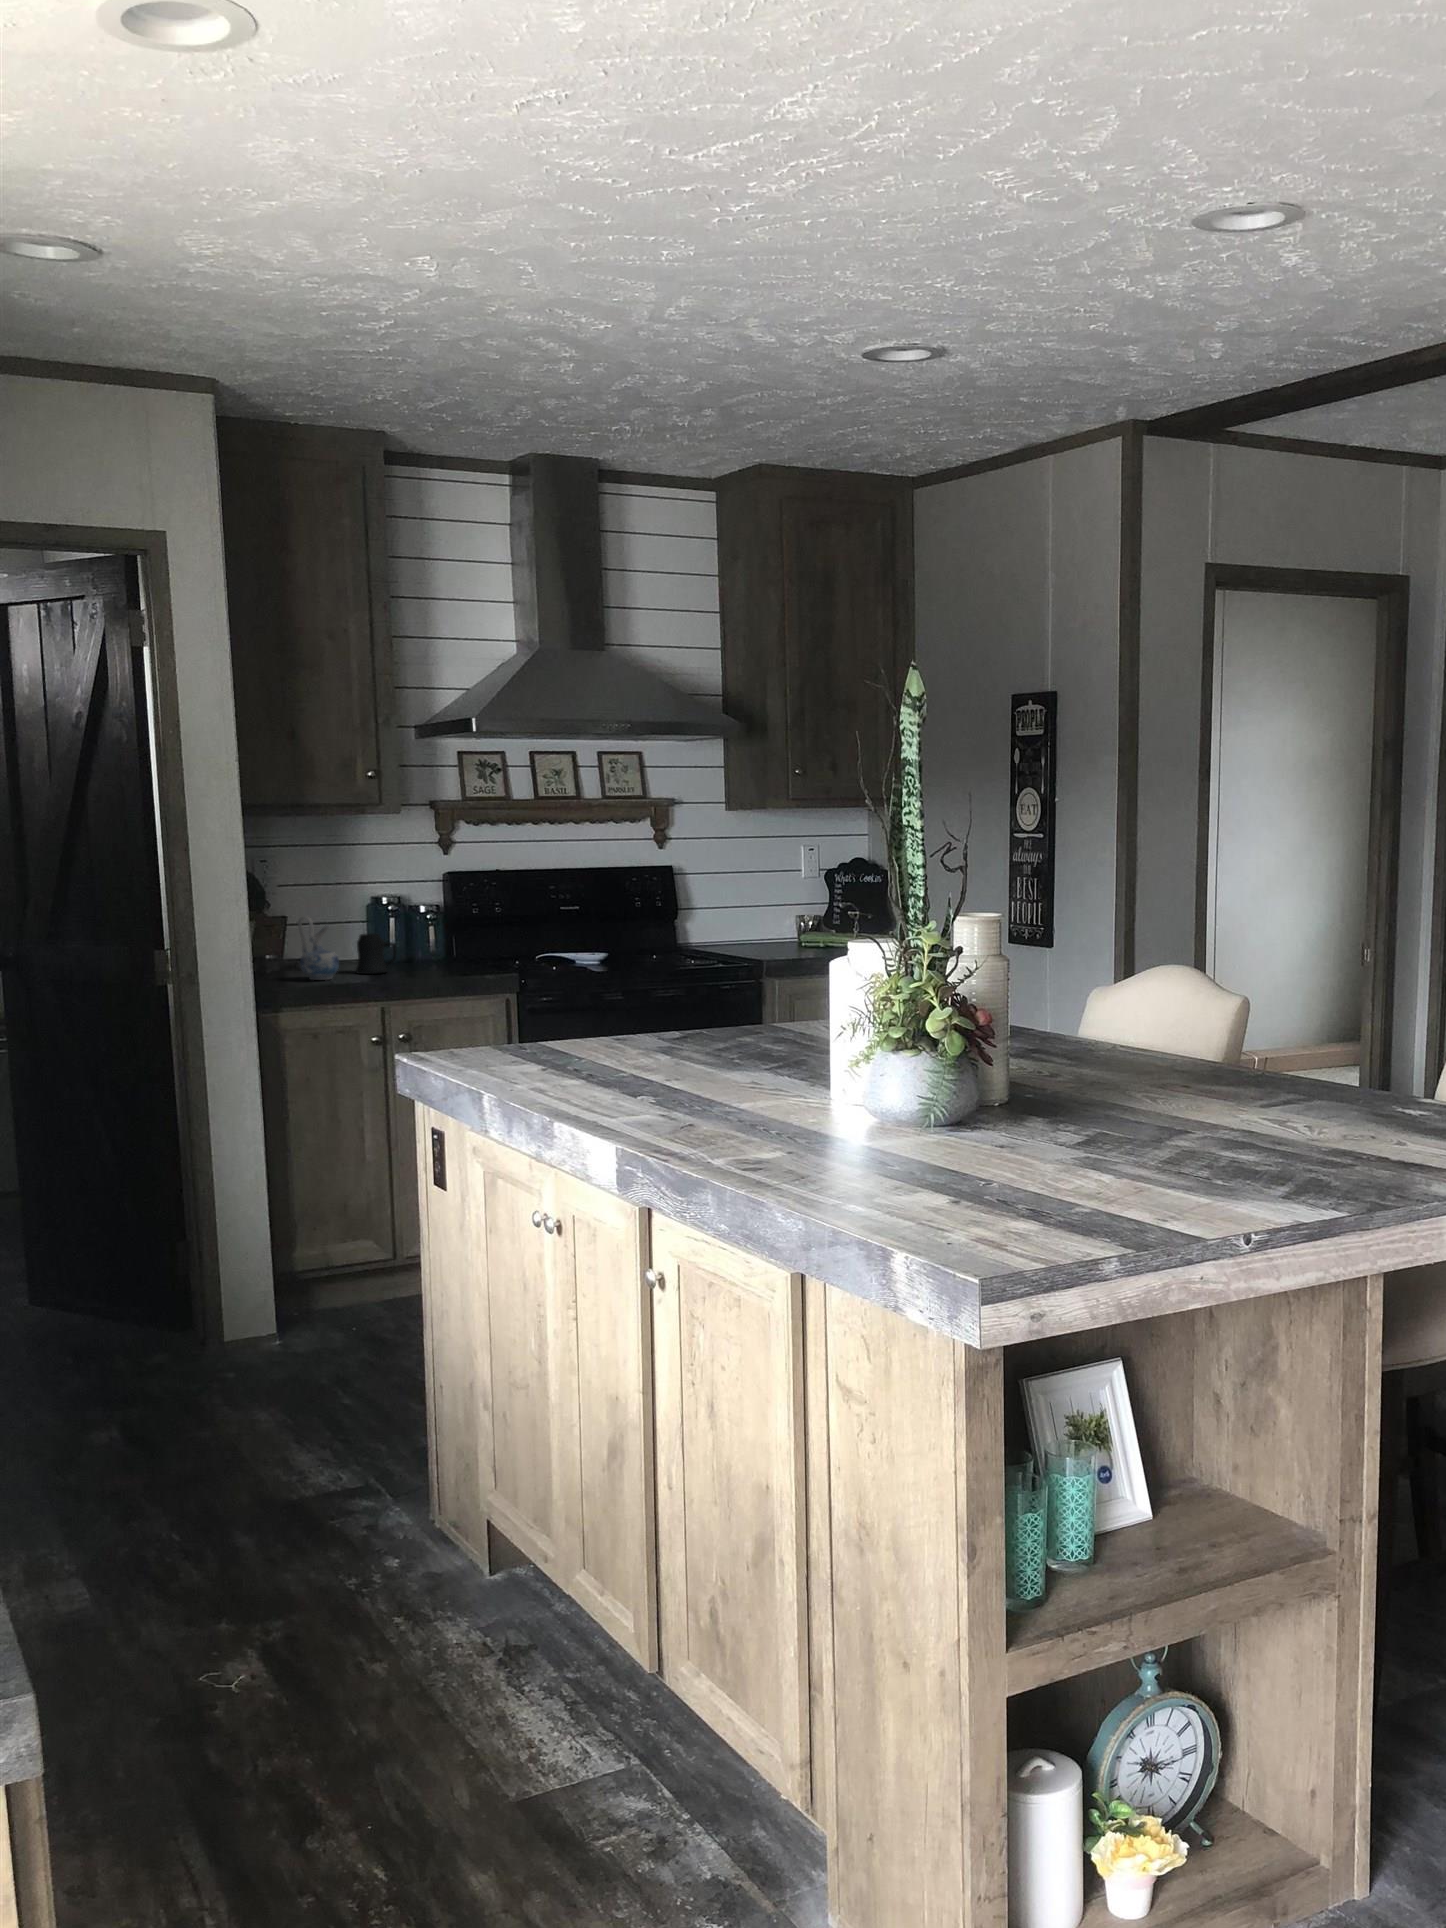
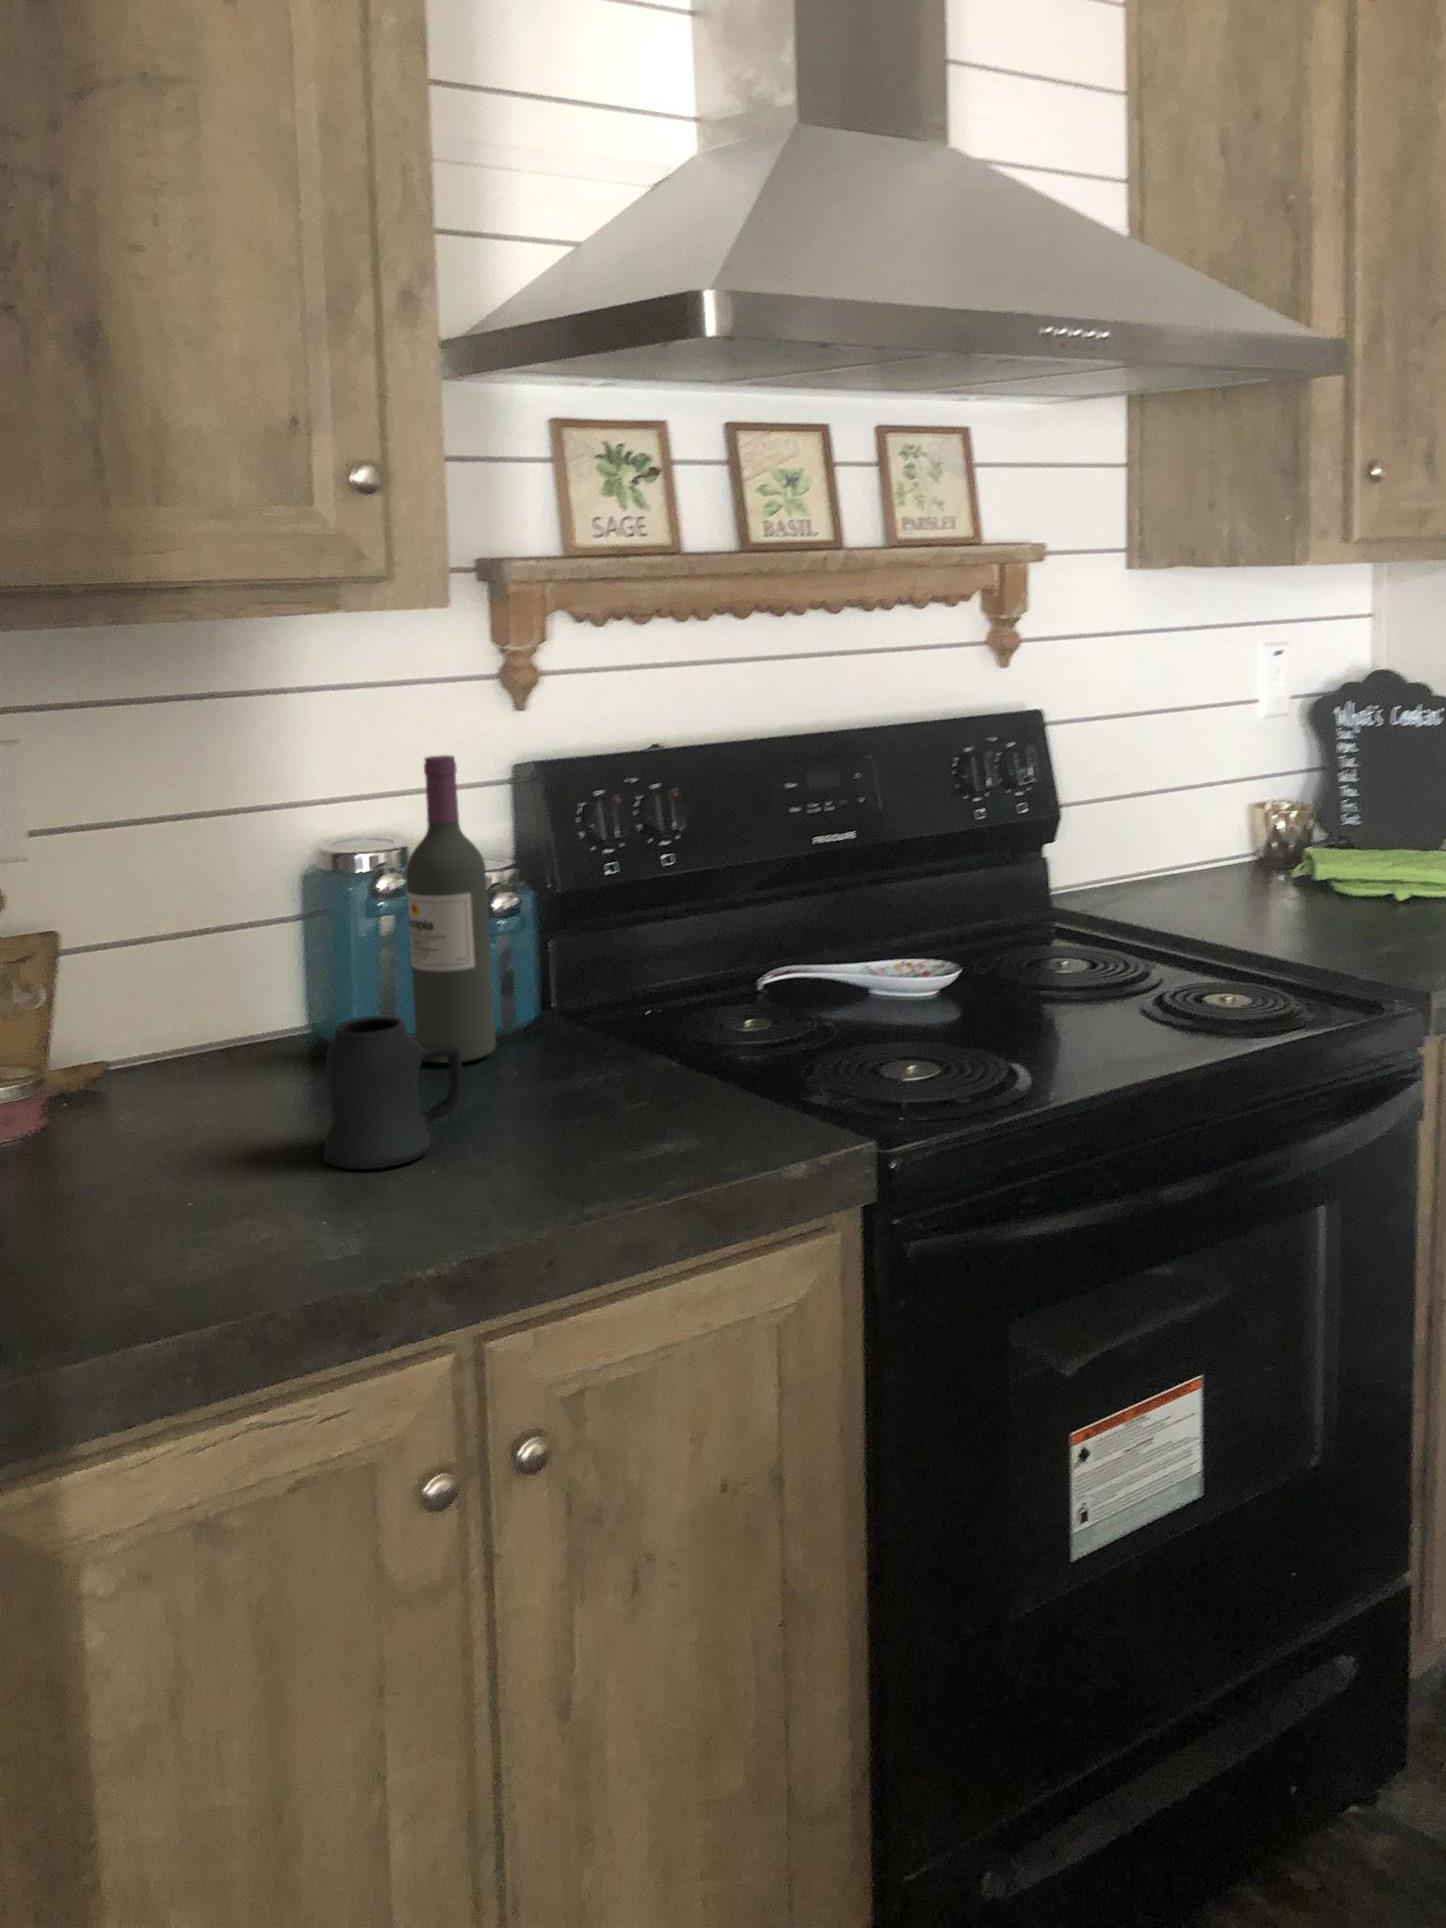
wine bottle: none [394,863,423,962] -> present [406,755,495,1063]
ceramic pitcher: present [298,916,339,980] -> none [127,1010,287,1250]

